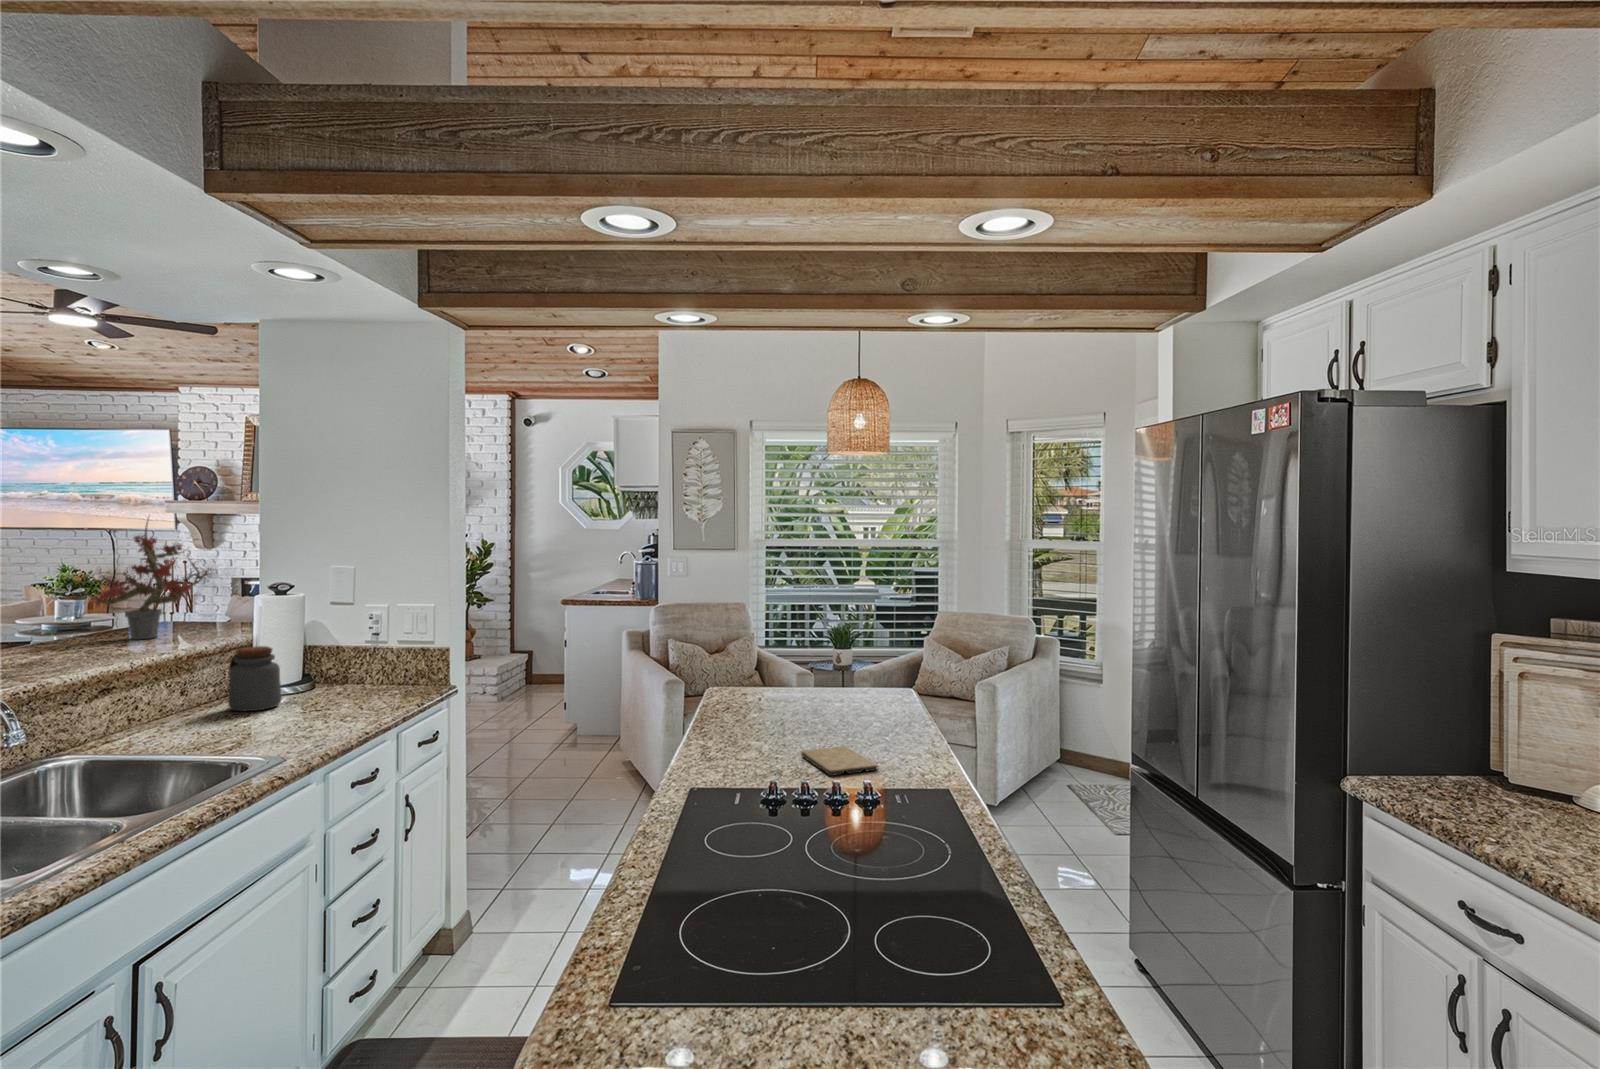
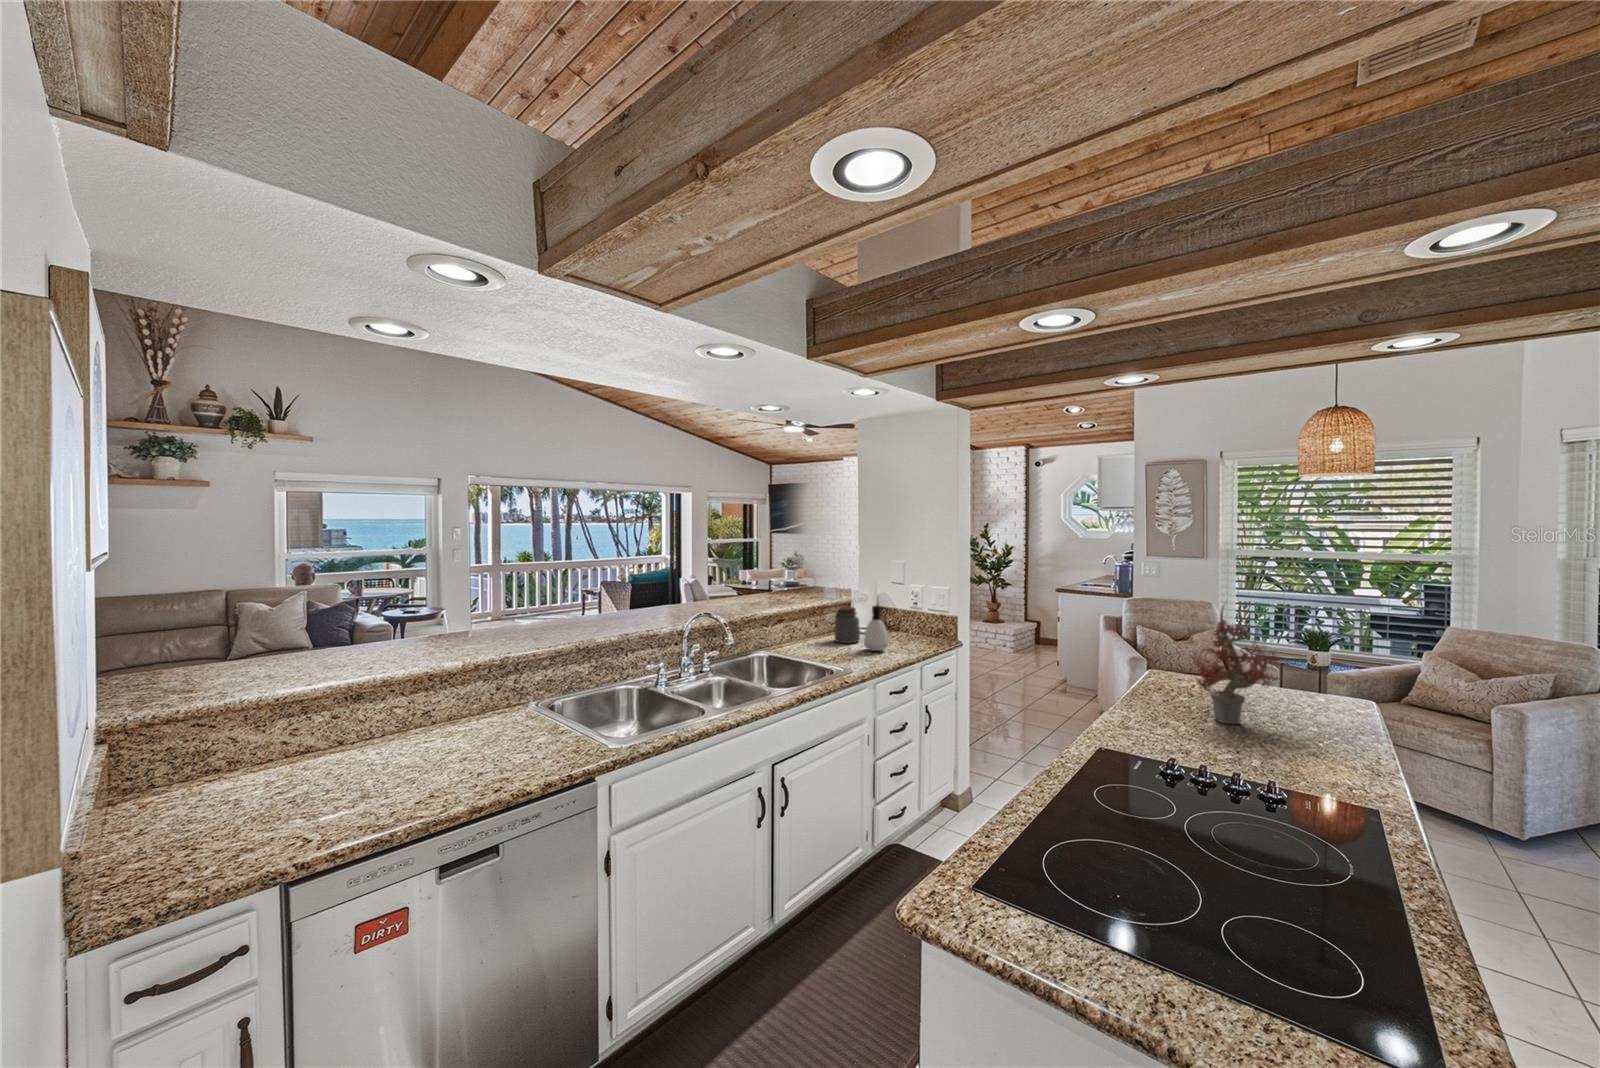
potted plant: present [83,516,211,639] -> present [1193,606,1282,724]
soap dispenser: none [295,639,342,715] -> present [864,606,888,651]
cutting board: present [801,746,877,776] -> none [1220,744,1304,781]

